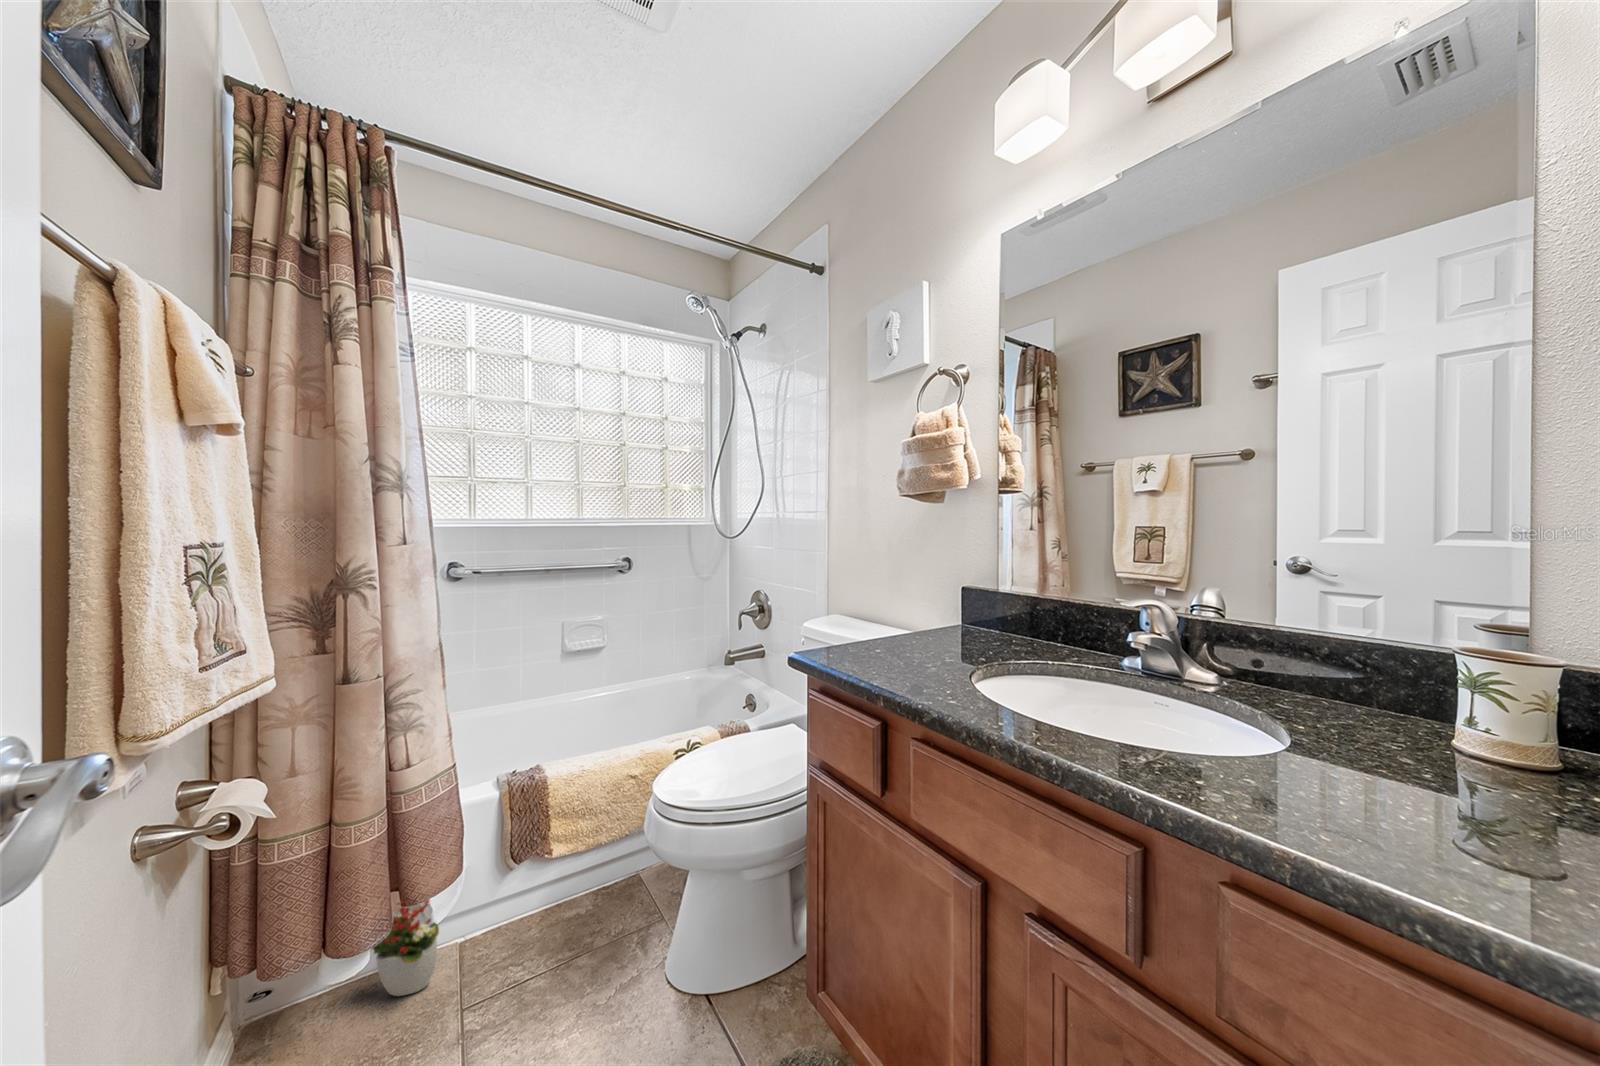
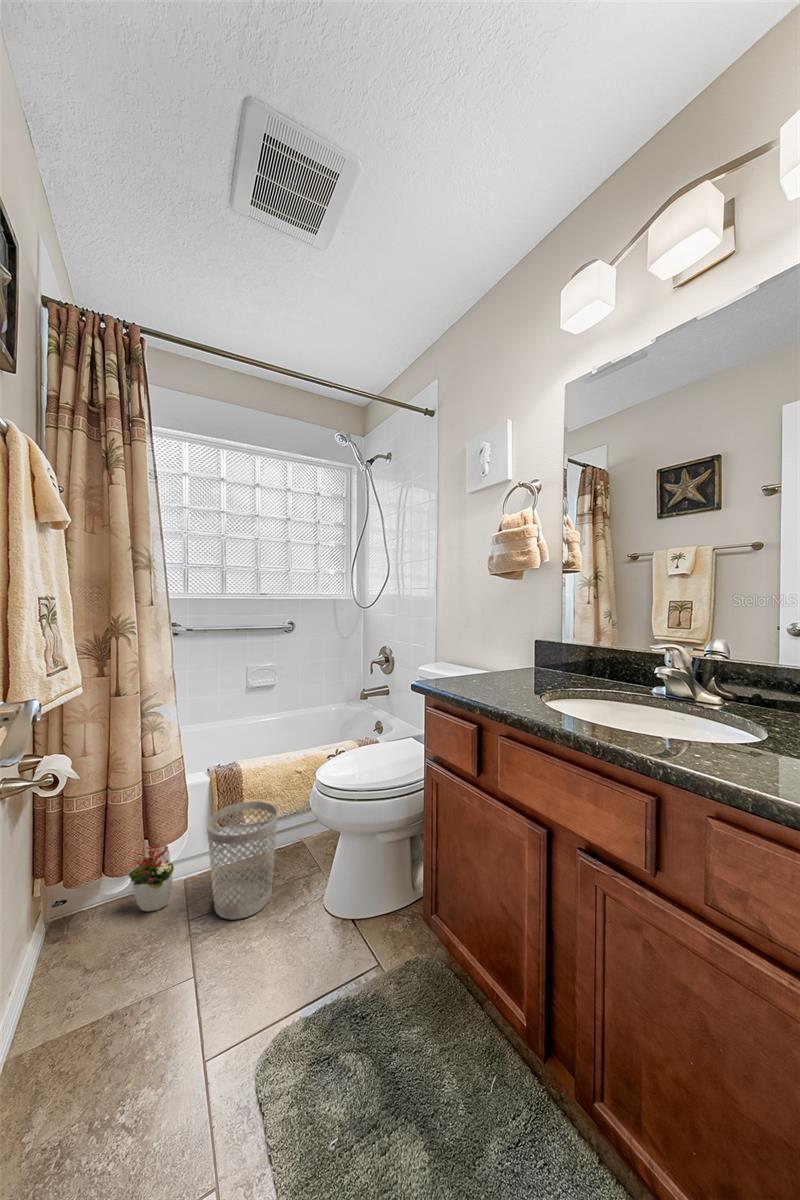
wastebasket: none [488,826,594,1002] -> present [207,801,278,919]

